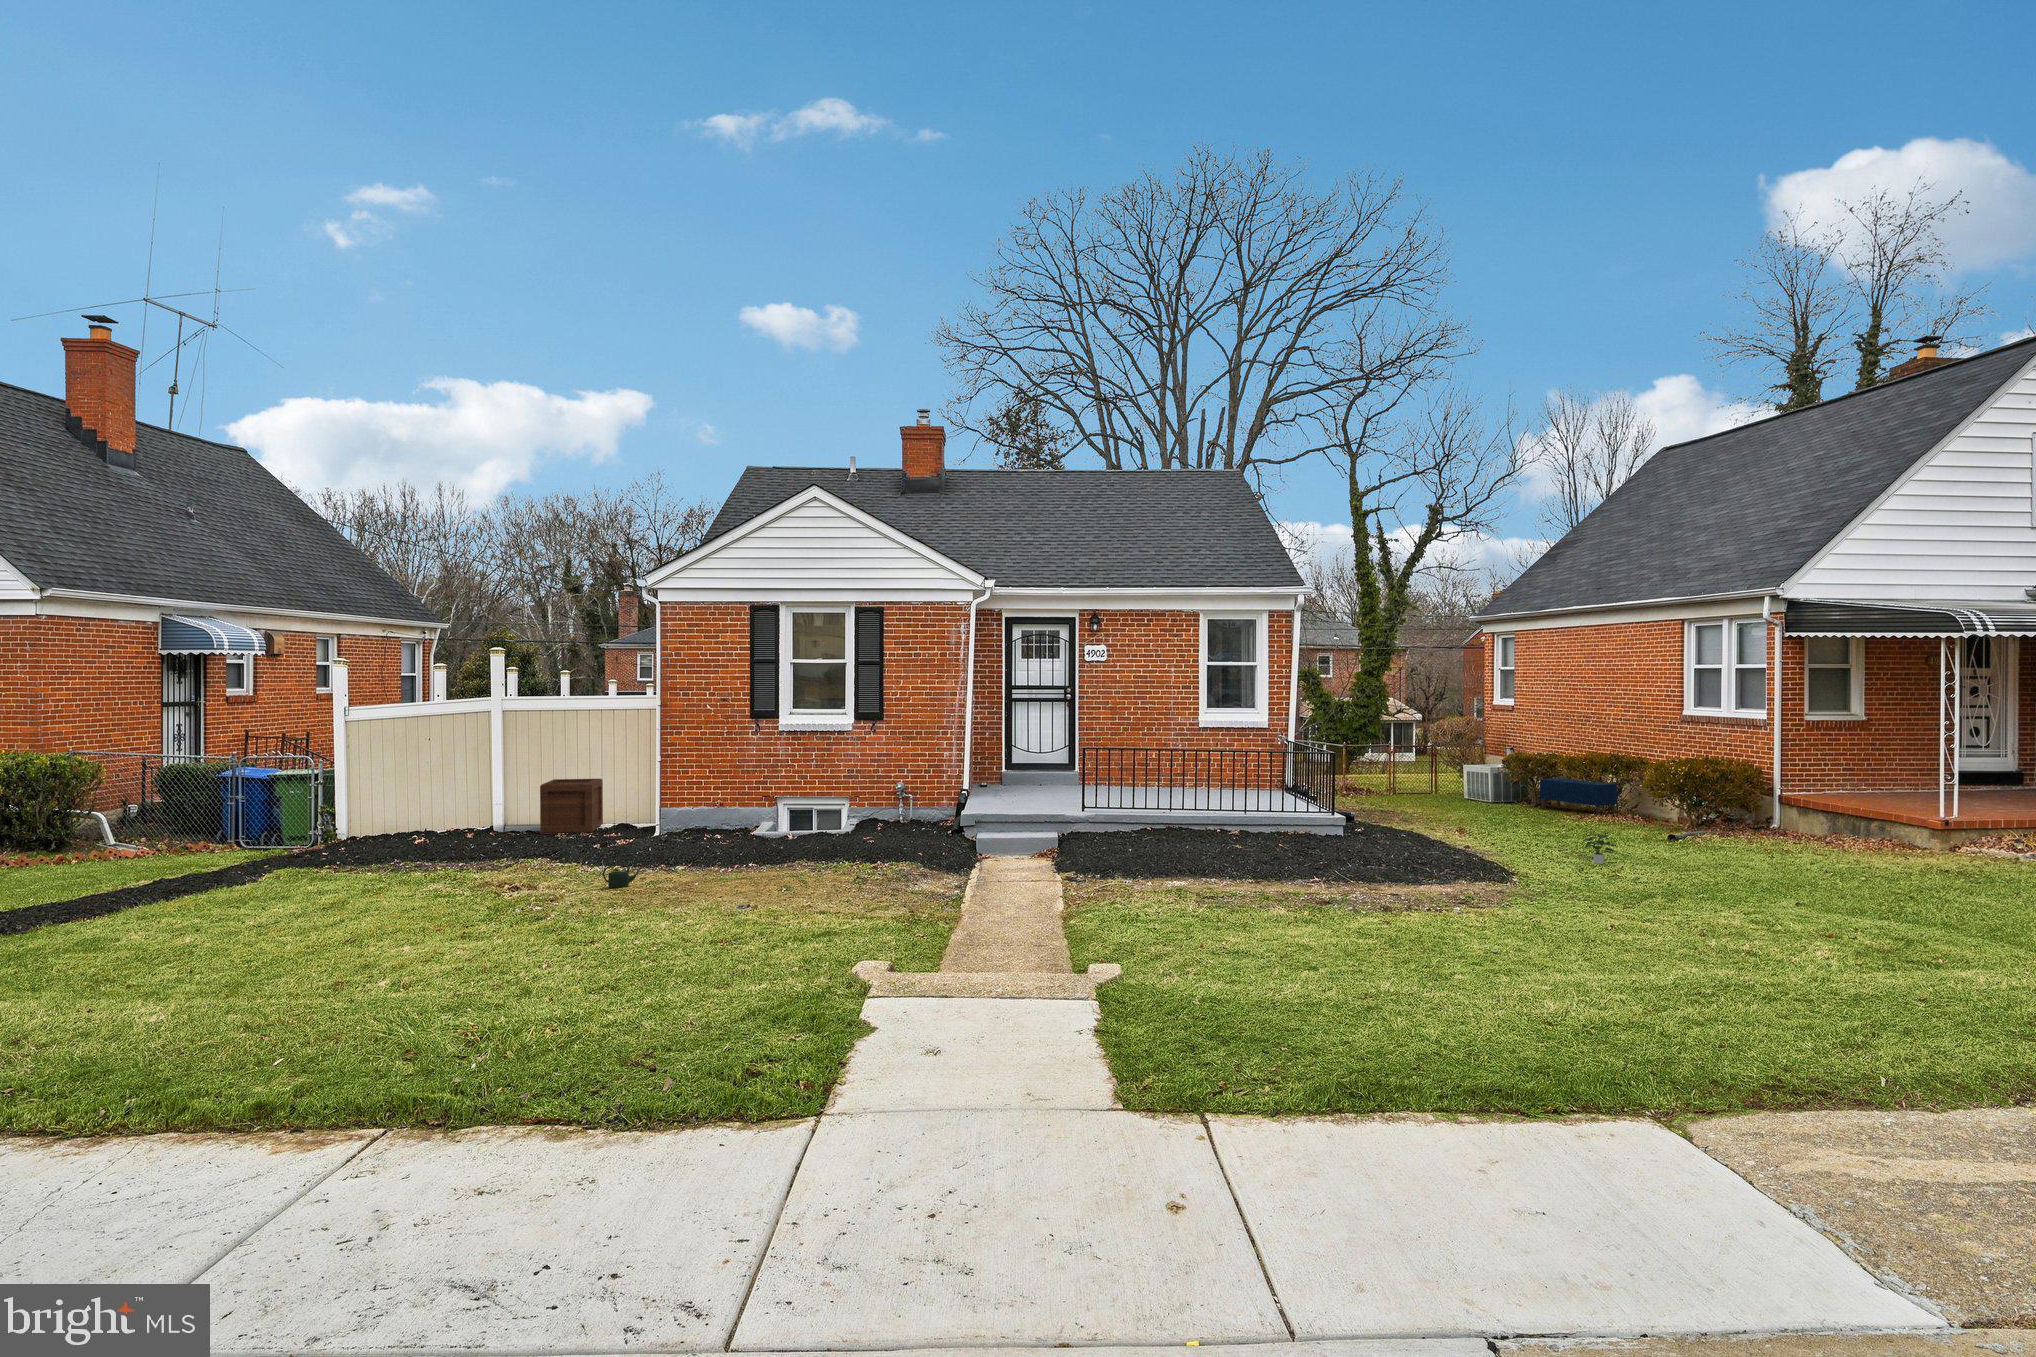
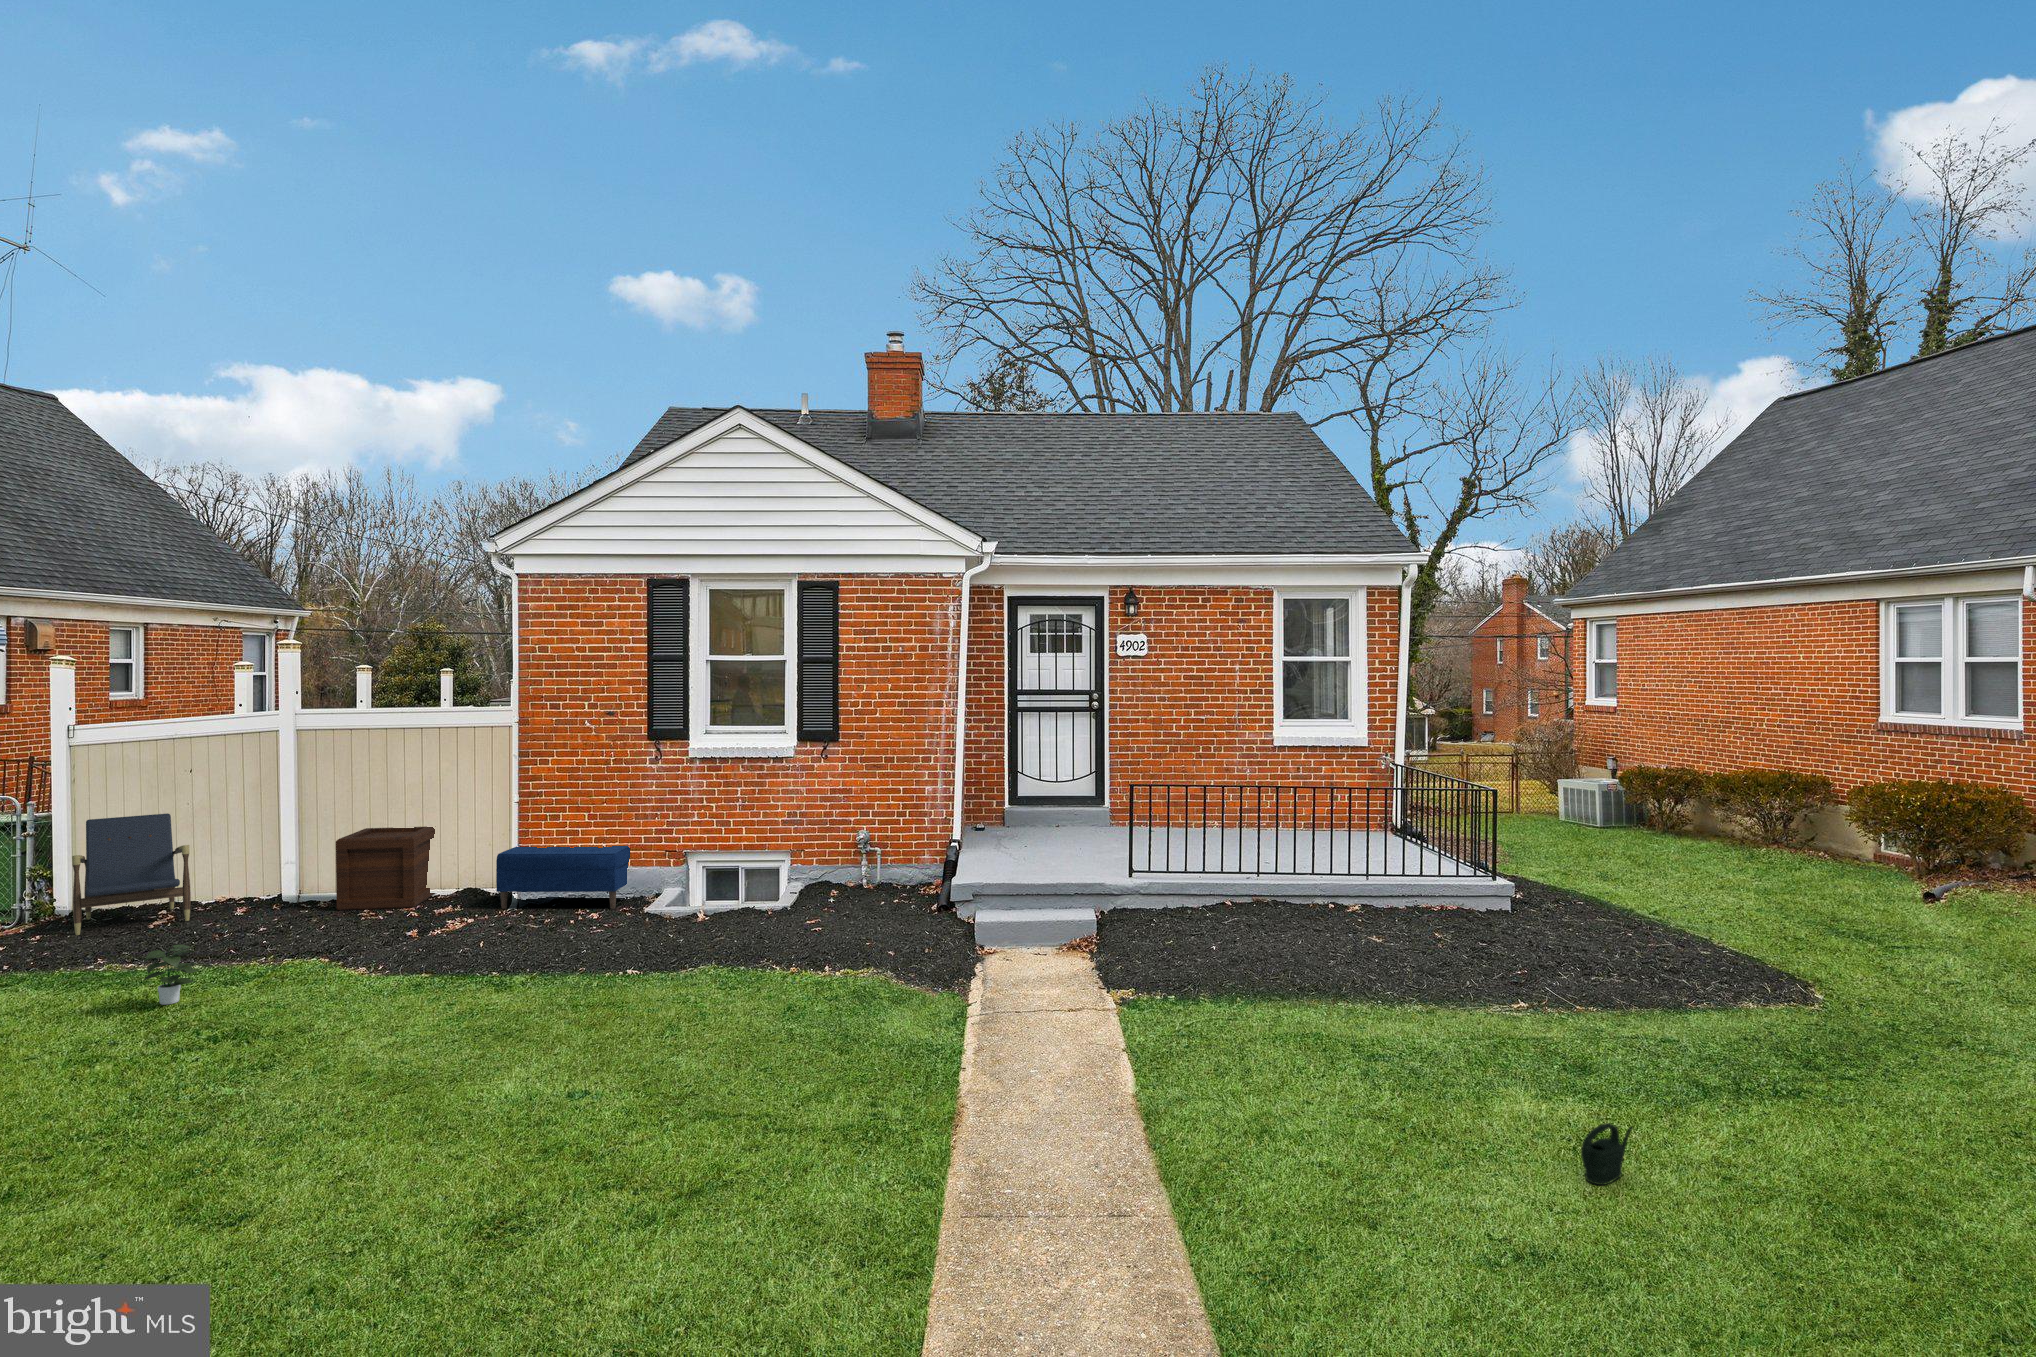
lounge chair: none [373,767,447,844] -> present [72,813,191,935]
bench: present [1540,778,1617,815] -> present [496,846,630,909]
potted plant: present [1583,832,1616,864] -> present [144,945,198,1005]
watering can: present [603,864,643,888] -> present [1581,1123,1633,1185]

